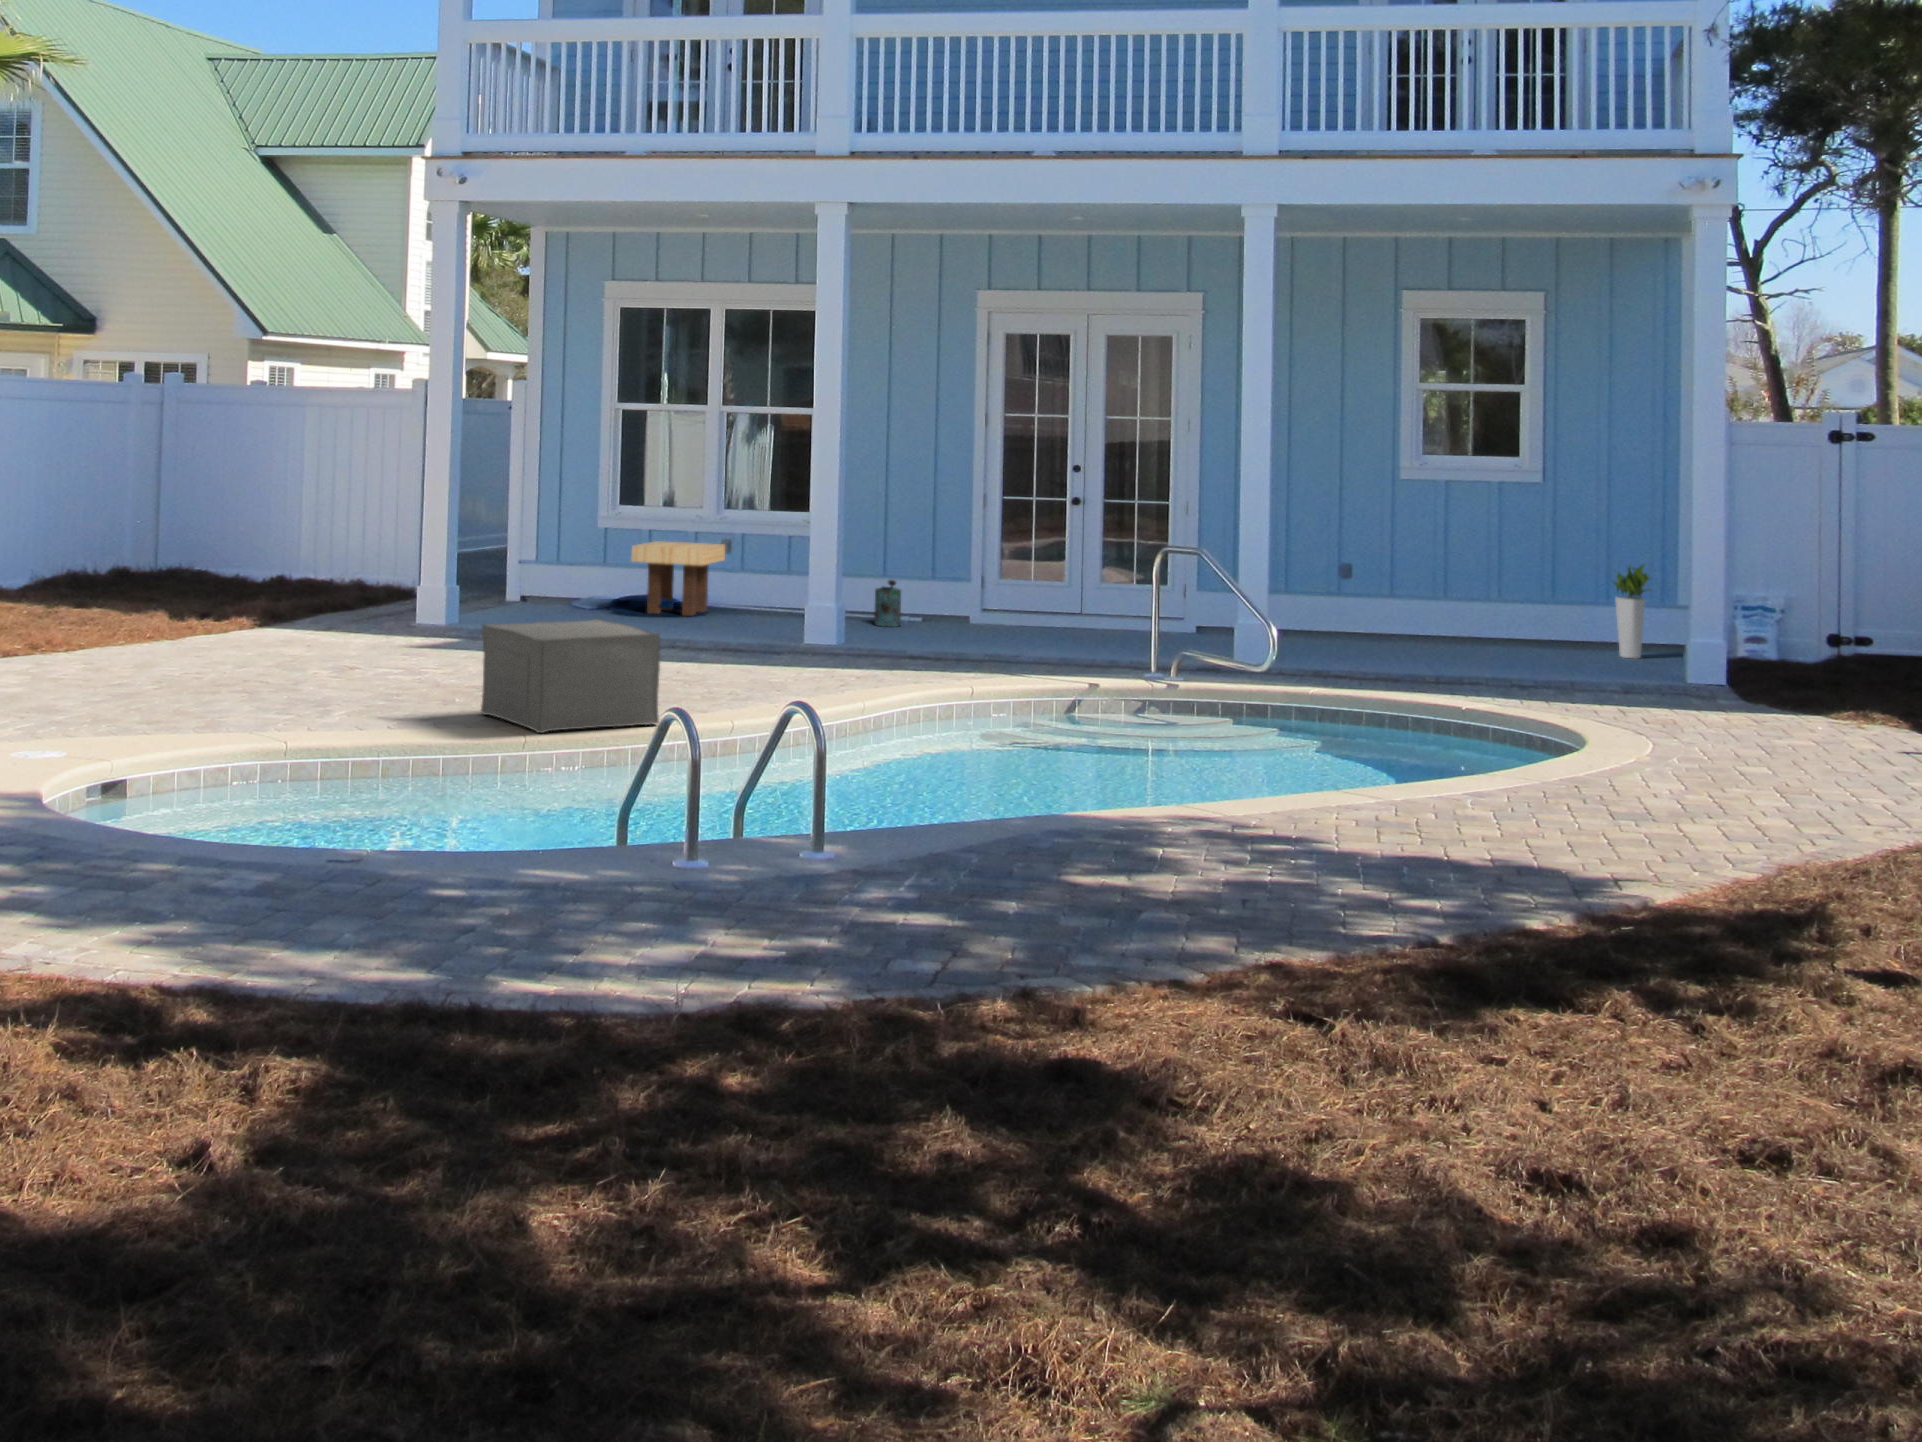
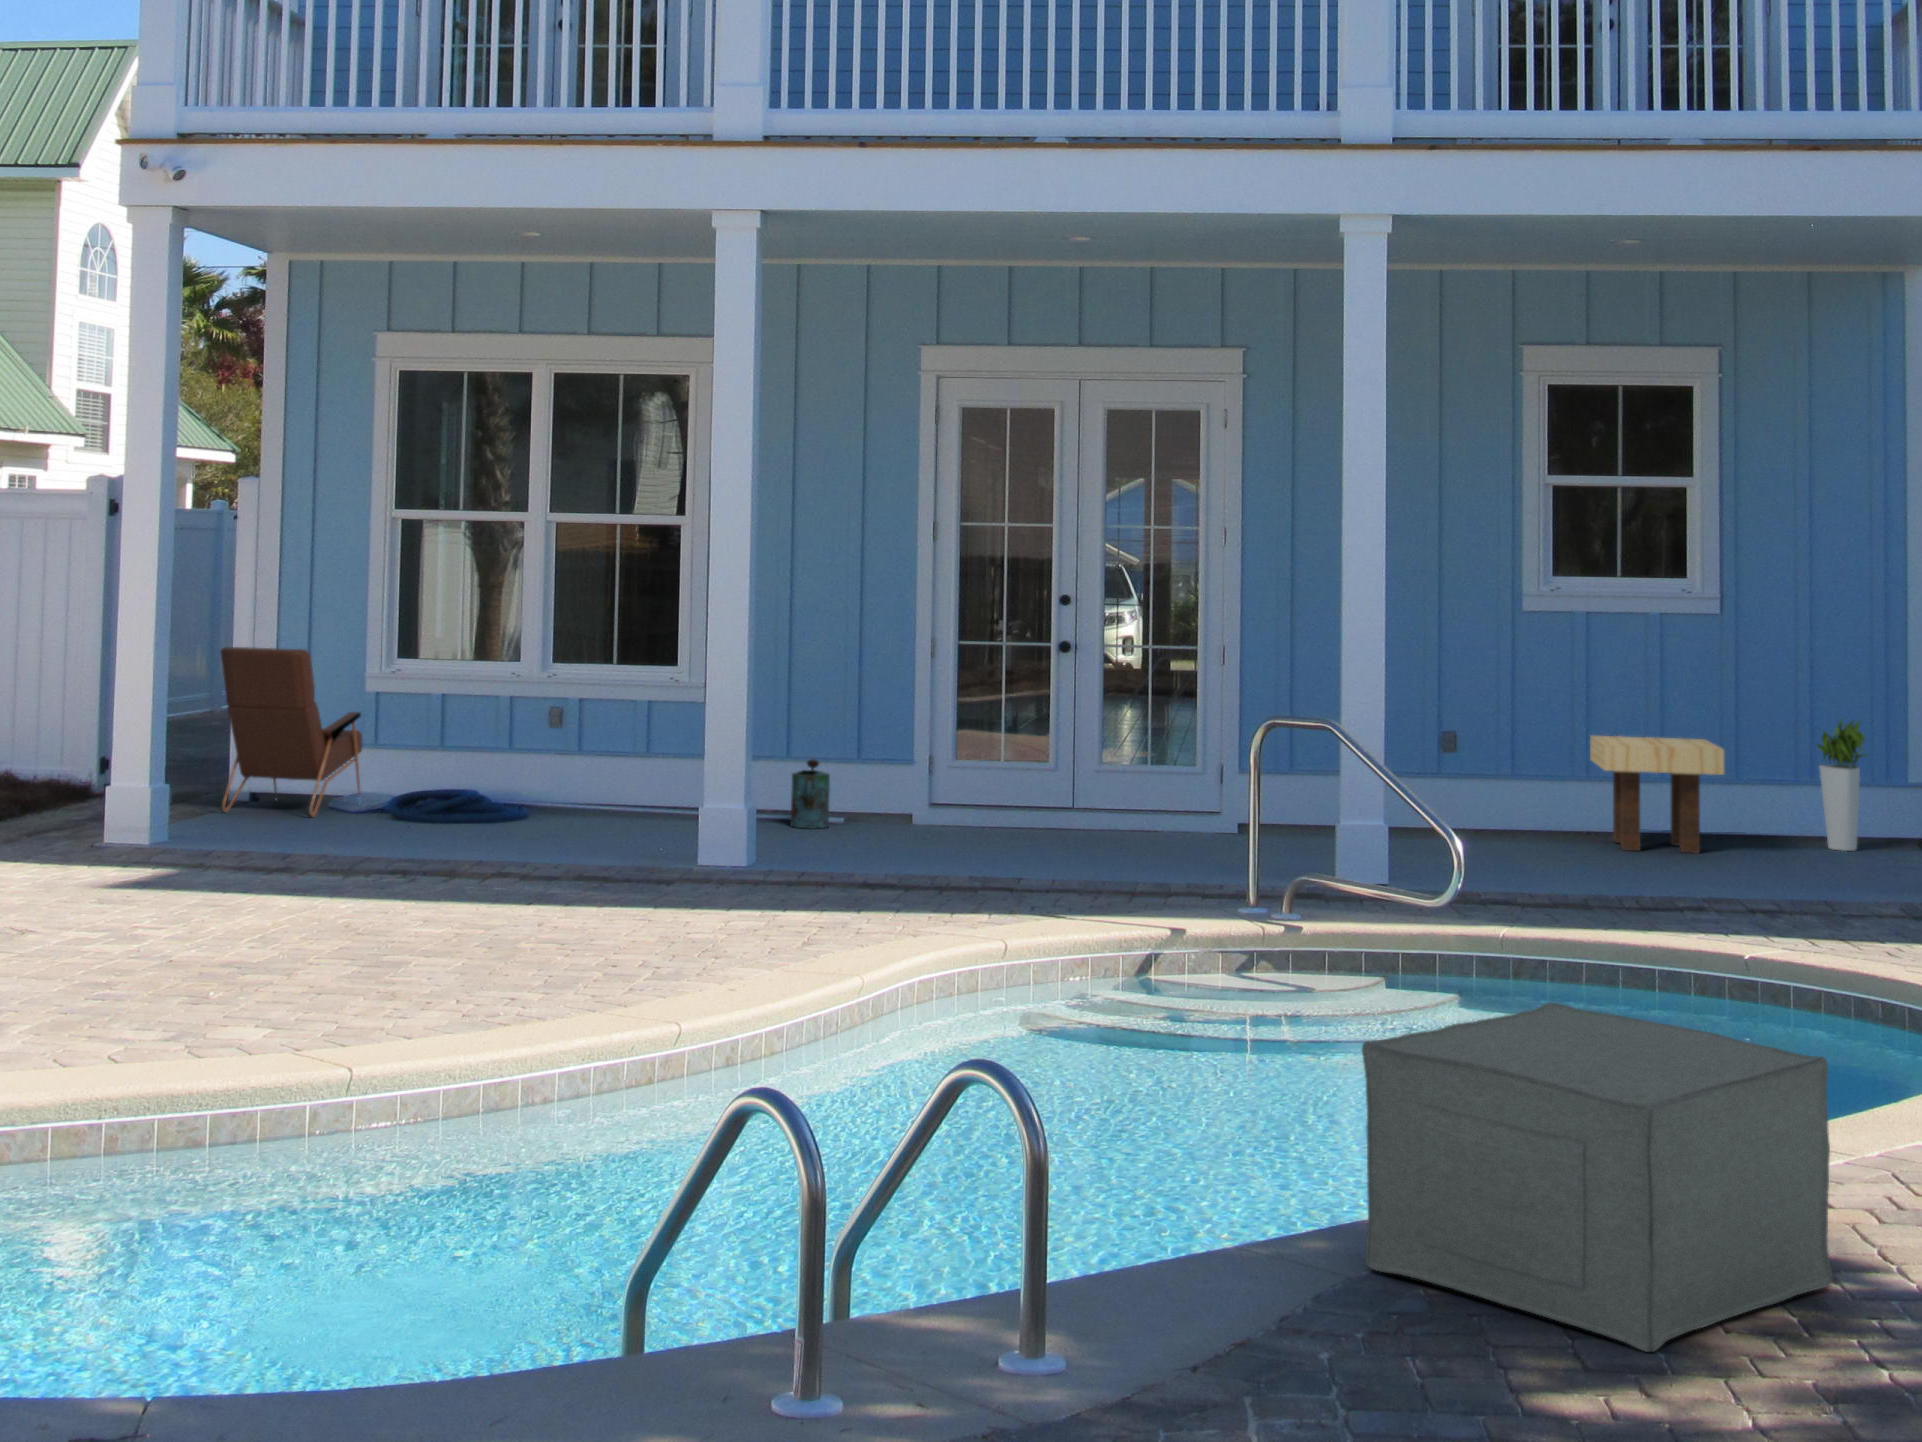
armchair: none [491,496,588,612] -> present [220,647,362,817]
side table: present [632,541,725,616] -> present [1590,736,1724,853]
ottoman: present [481,619,660,733] -> present [1362,1003,1832,1352]

